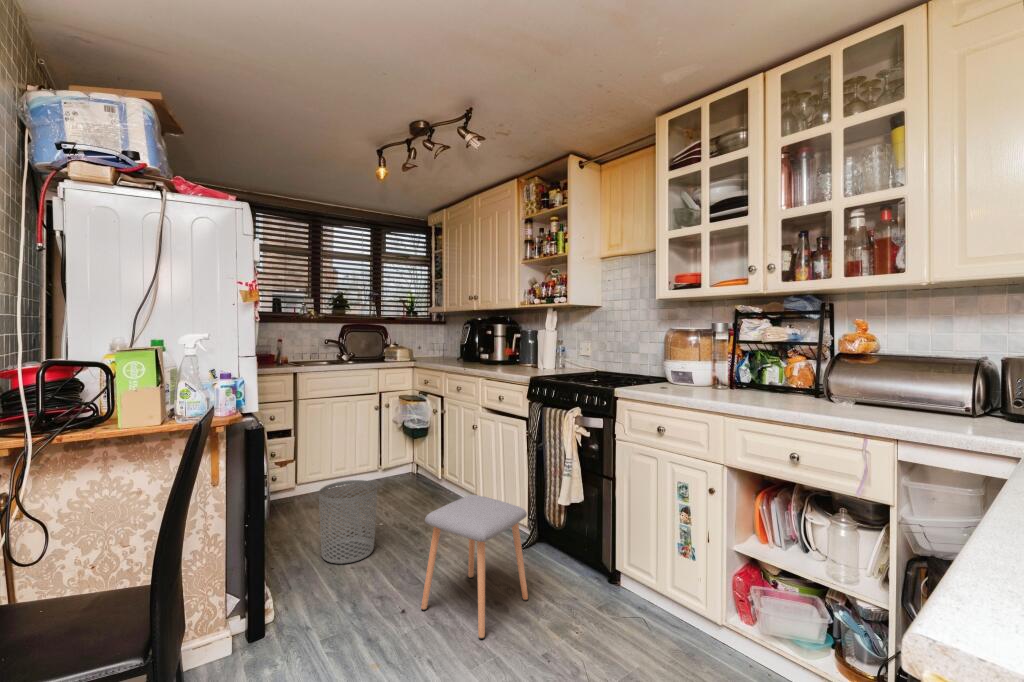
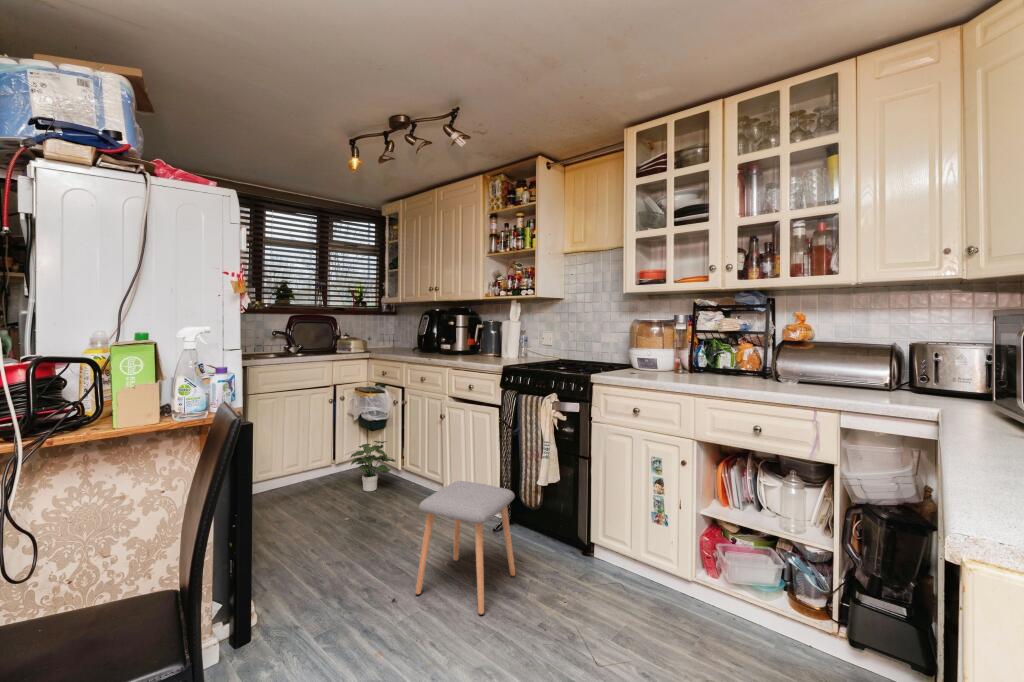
potted plant: none [388,449,434,499] -> present [350,441,396,491]
waste bin: present [319,480,377,564] -> none [292,474,353,559]

